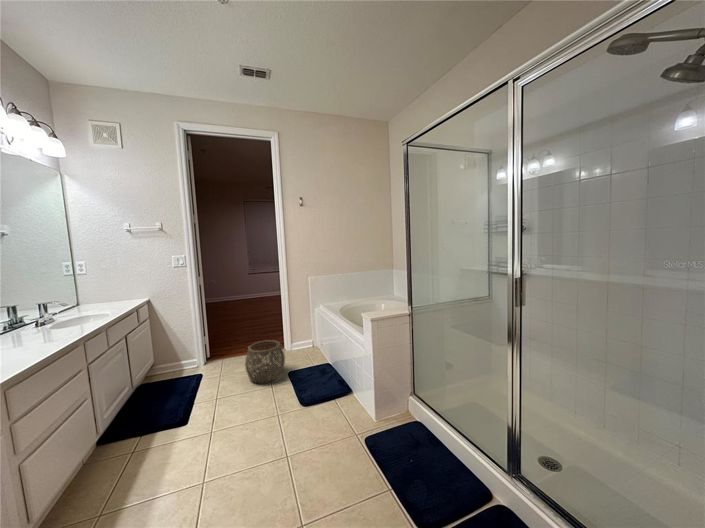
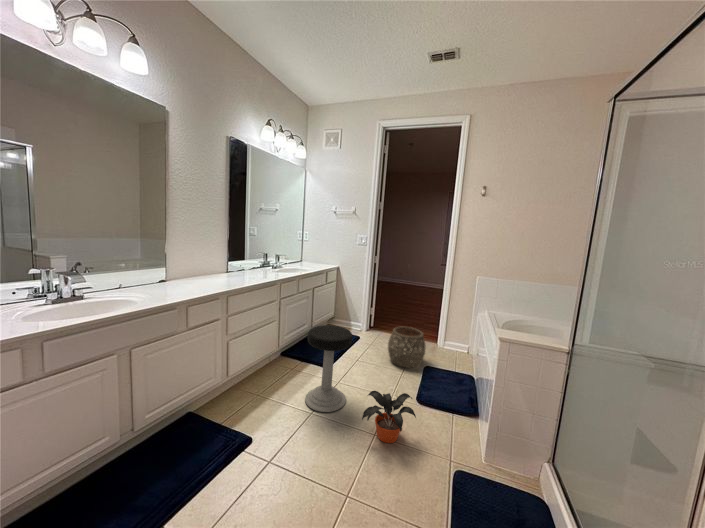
stool: none [170,366,236,482] -> present [305,325,352,412]
potted plant: none [268,401,323,460] -> present [362,391,416,443]

